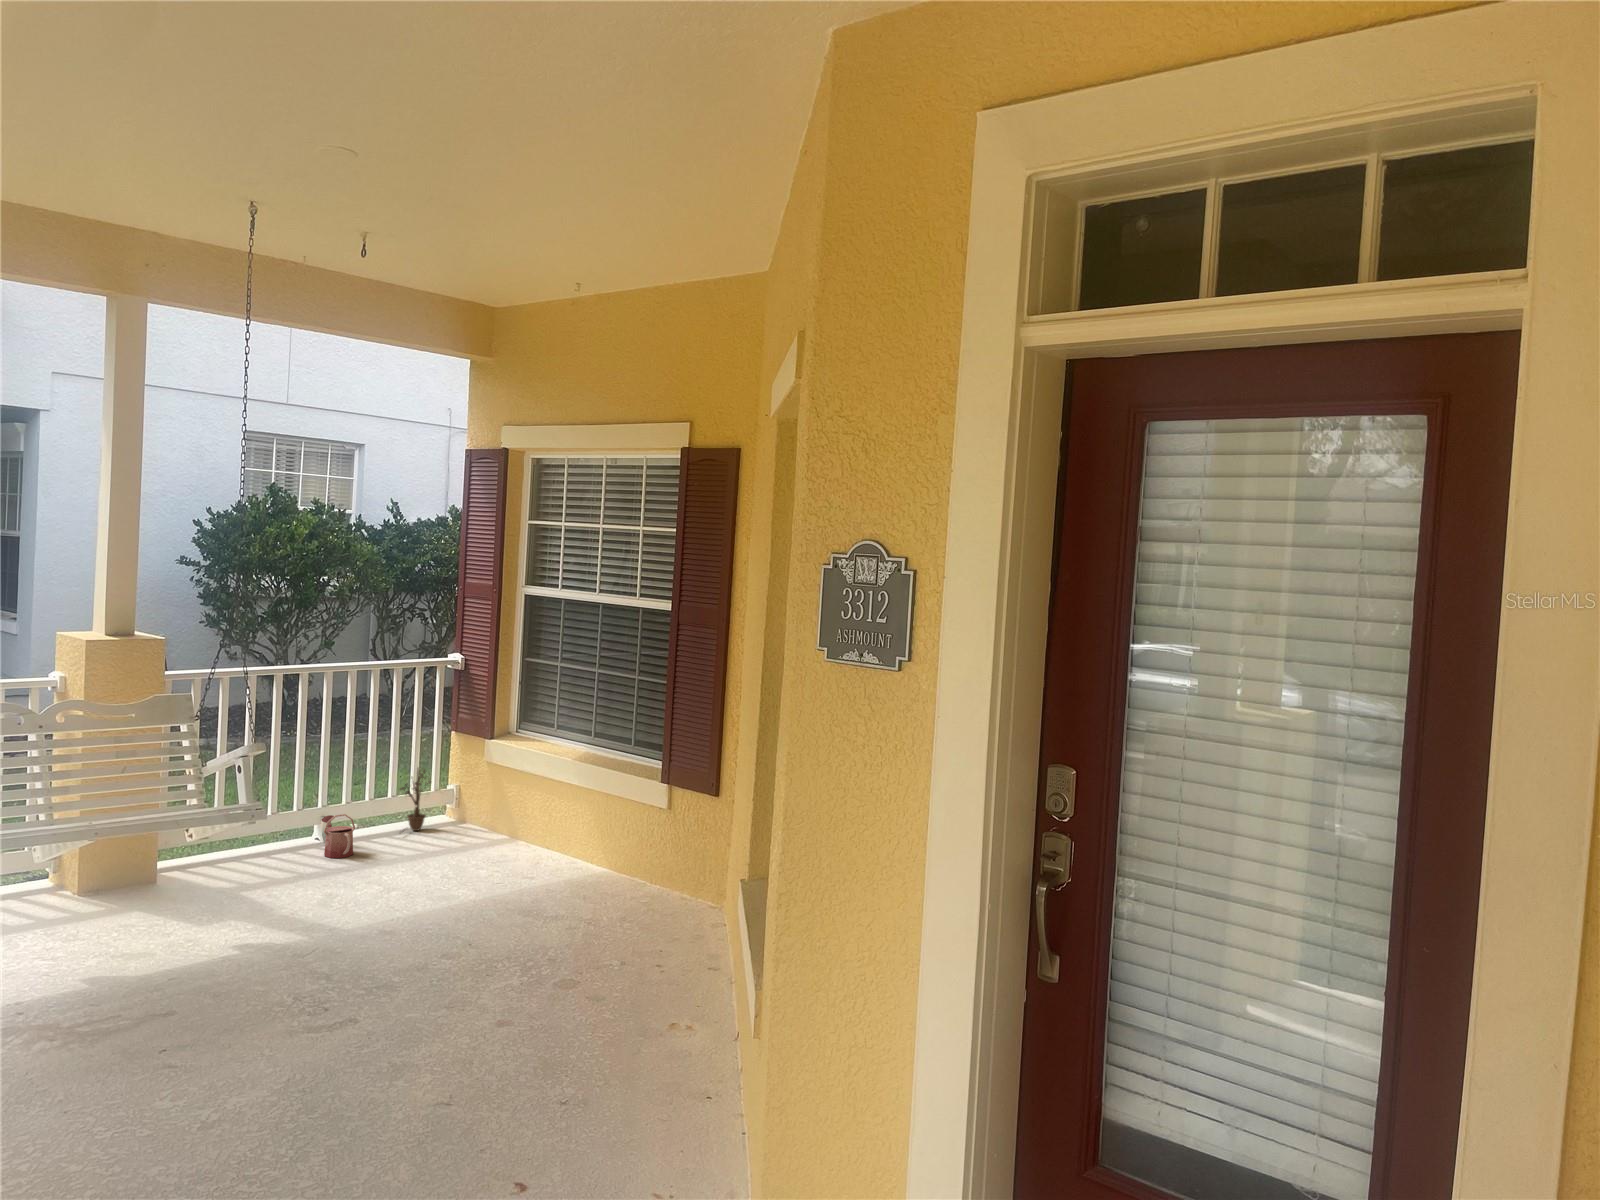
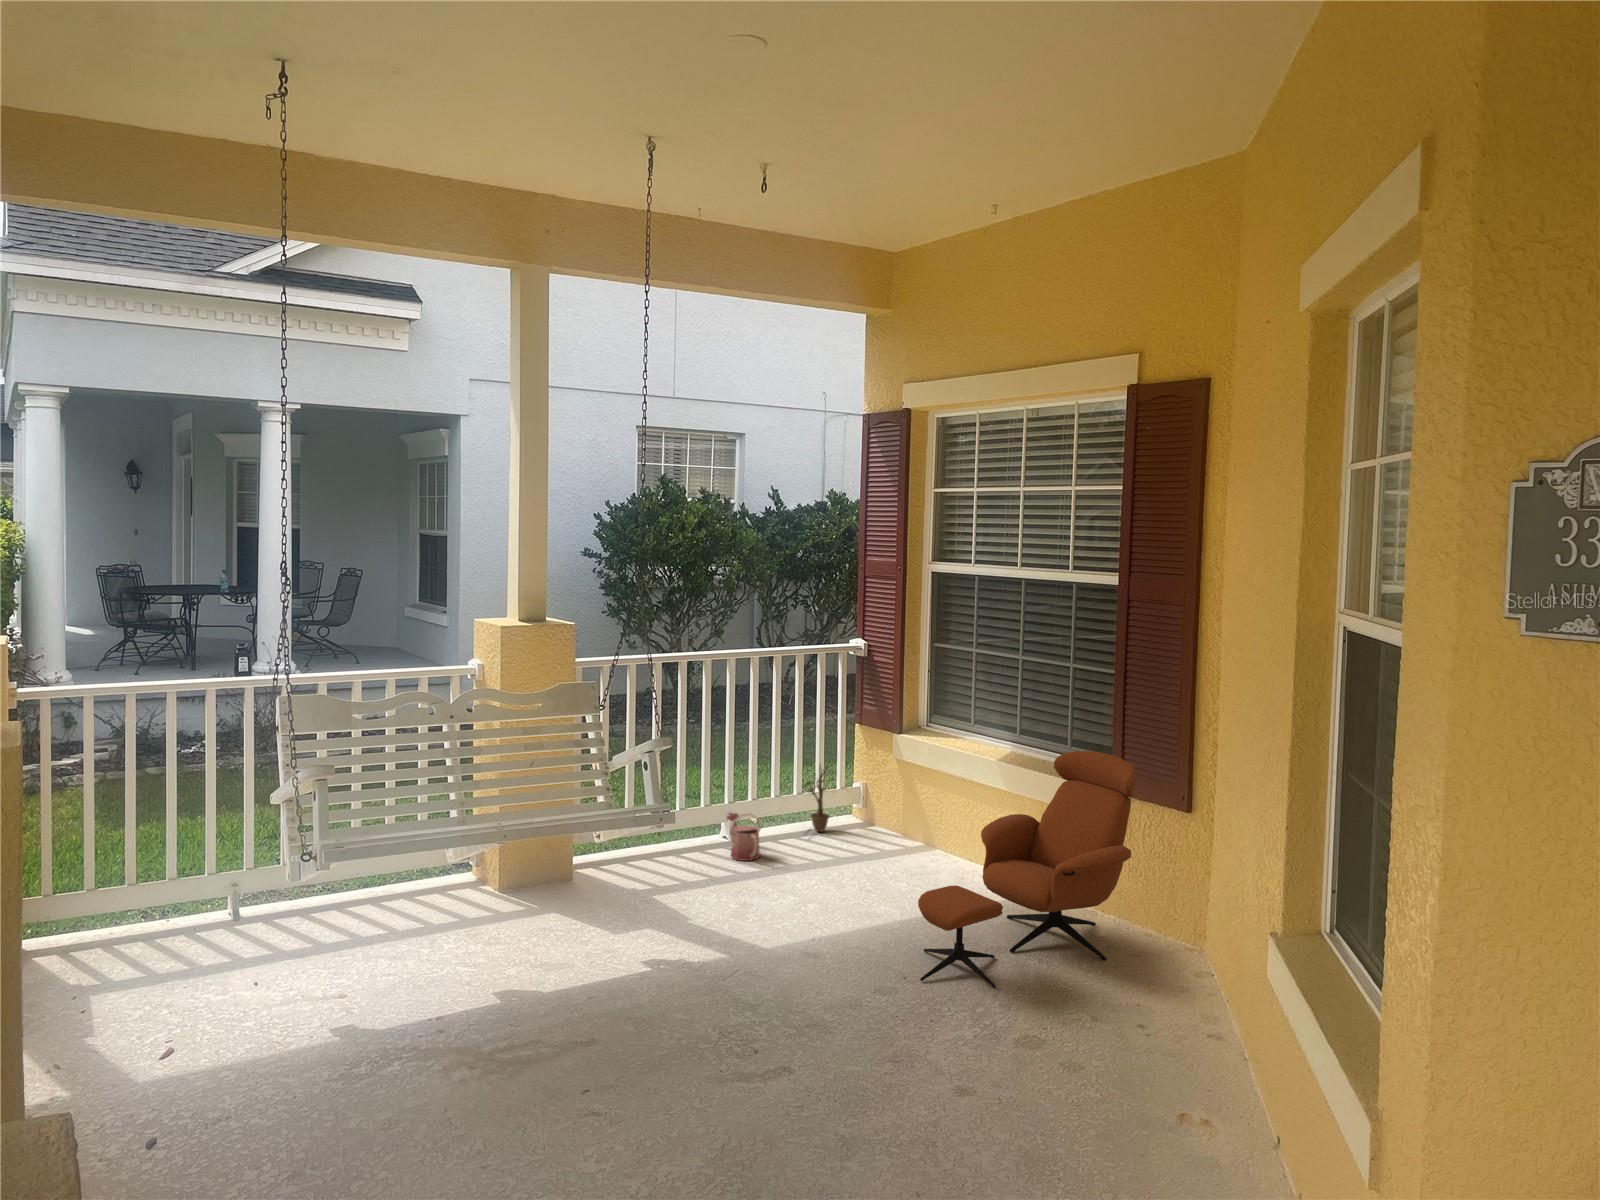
lounge chair: none [484,747,675,939] -> present [918,751,1137,988]

